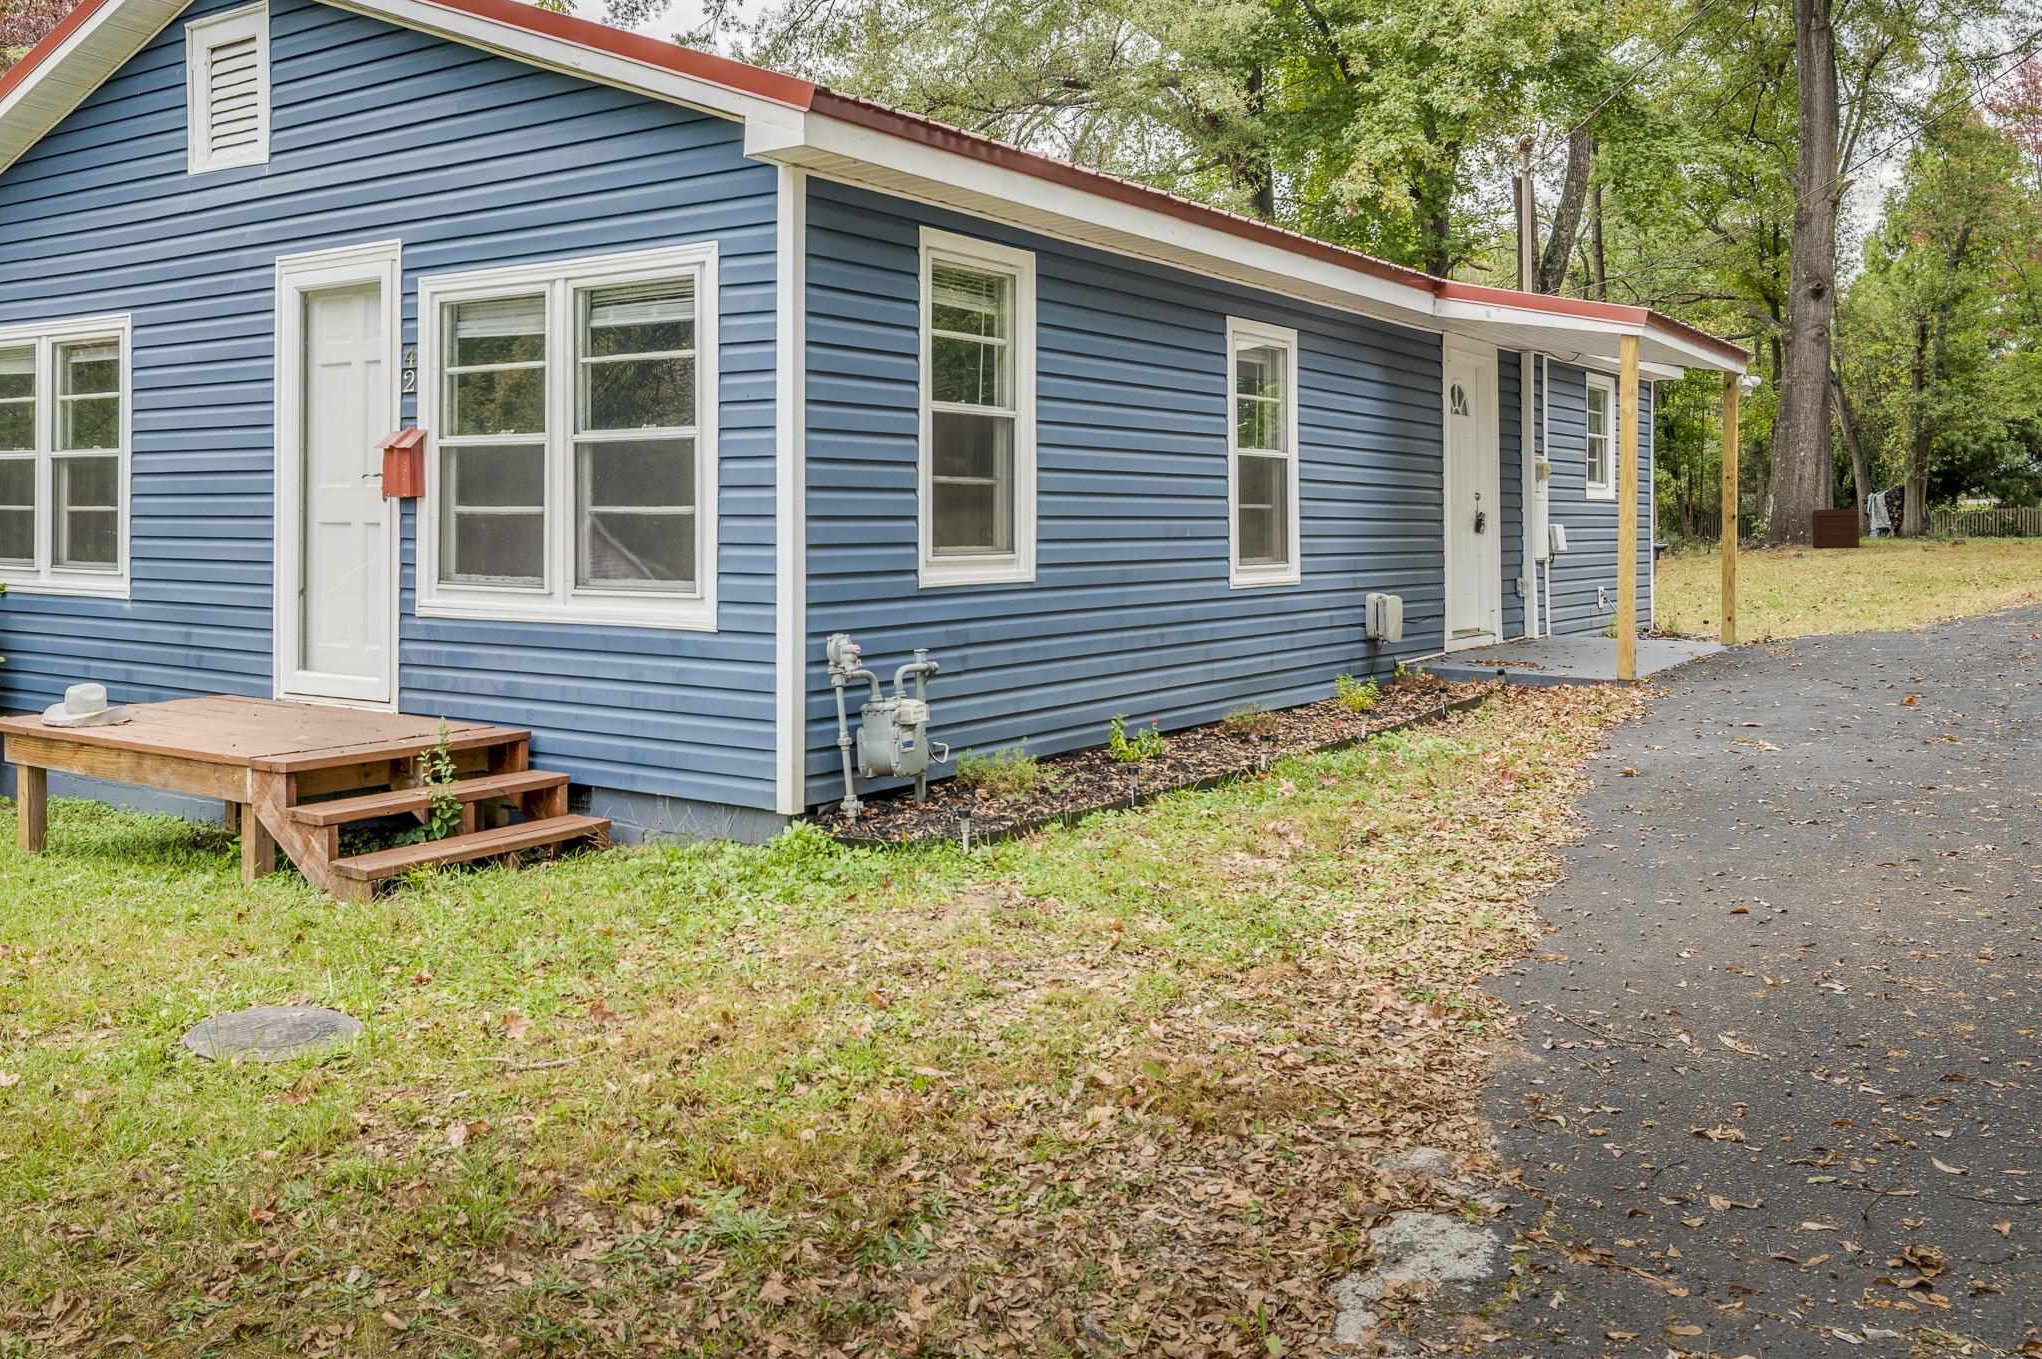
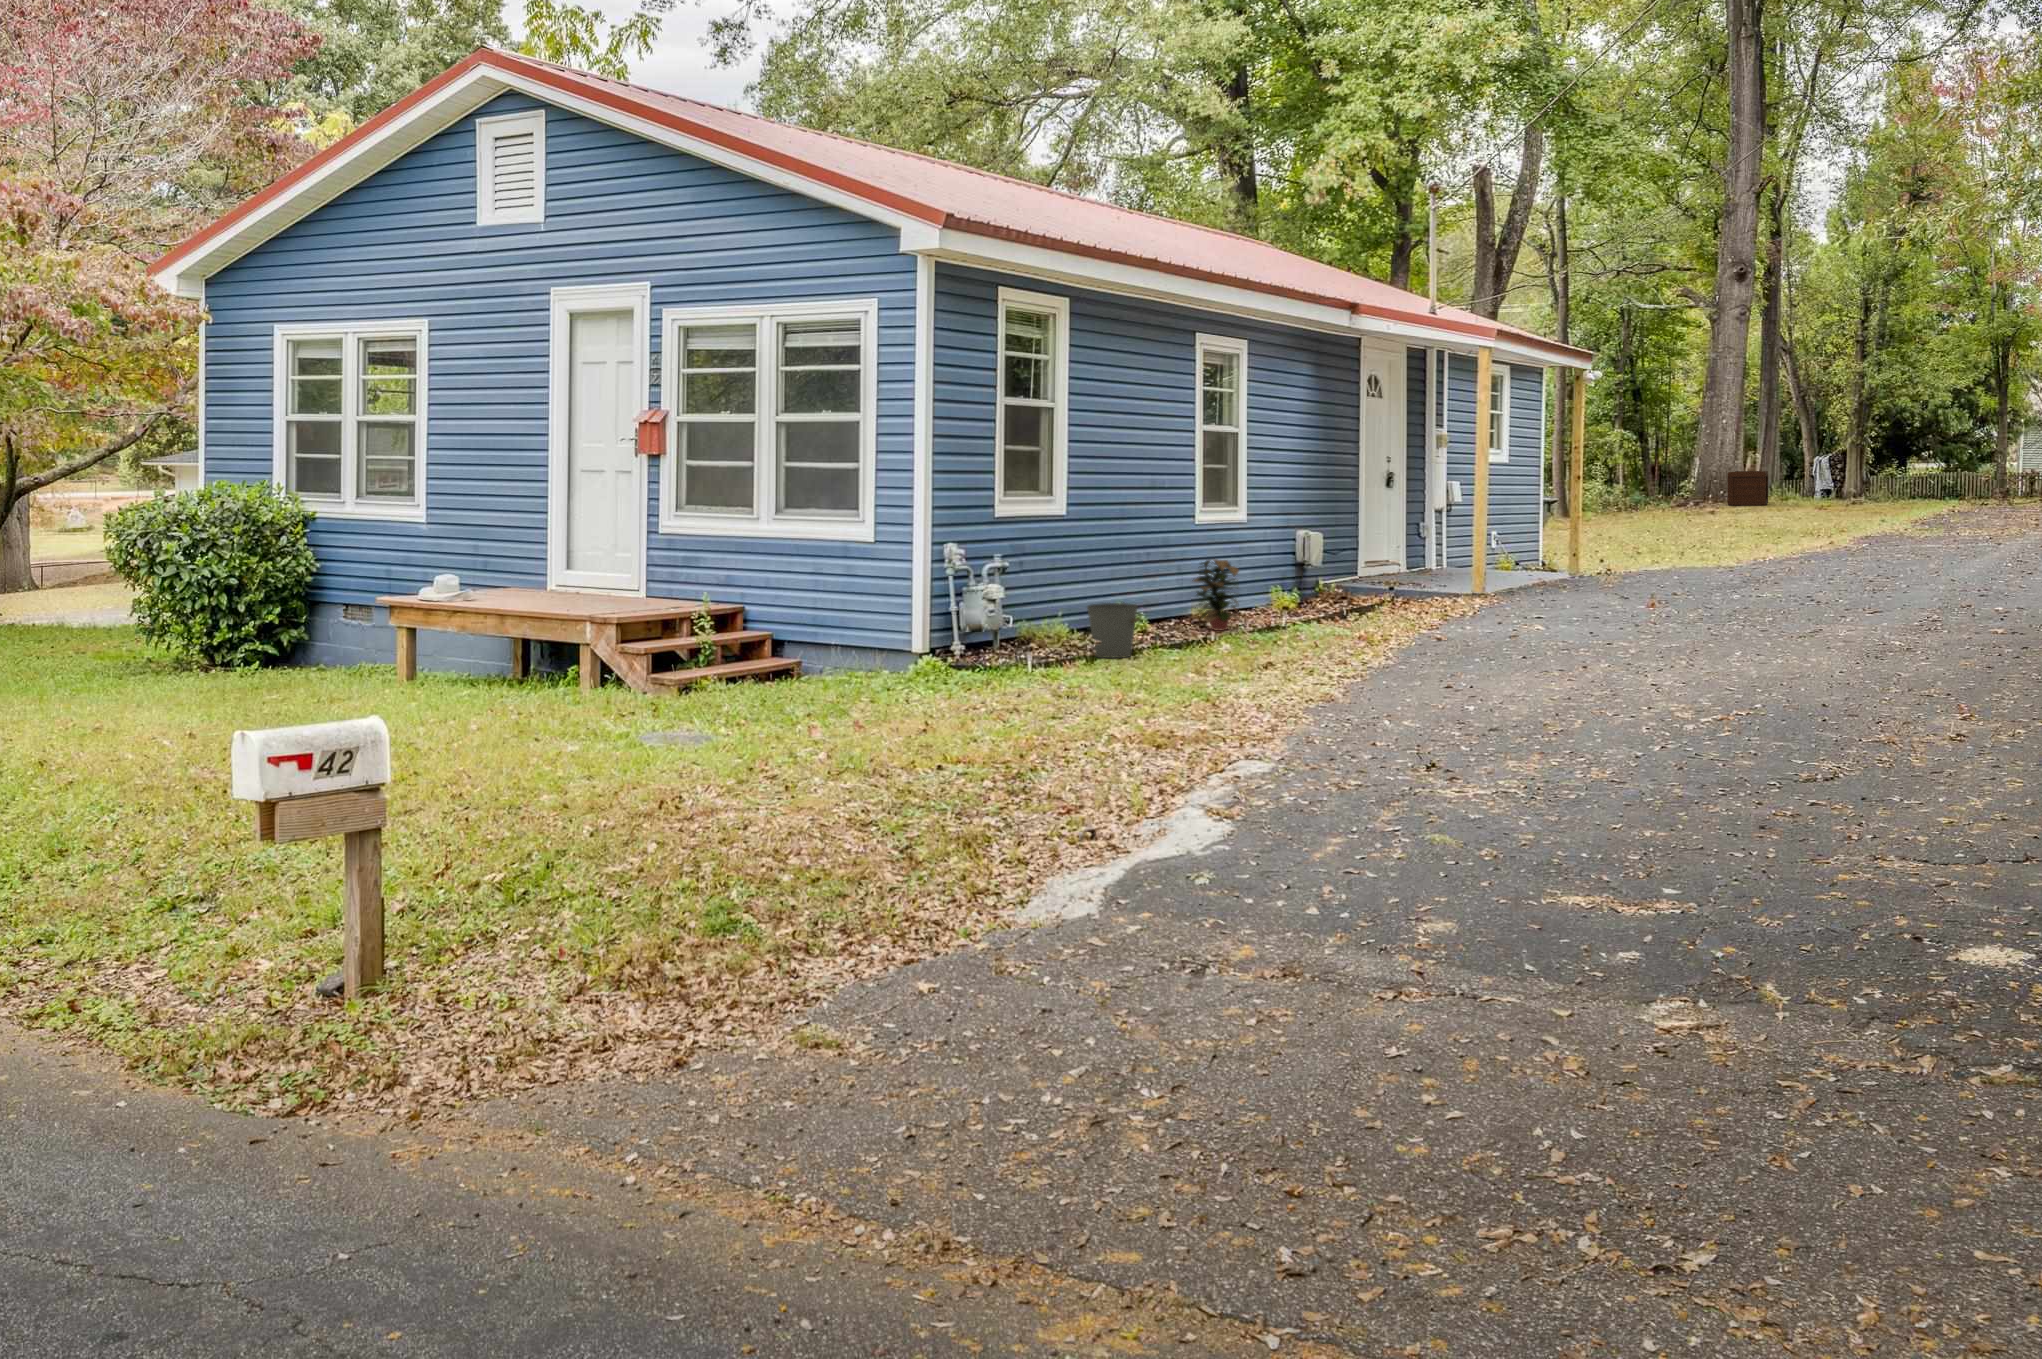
decorative plant: none [1227,639,1305,743] -> present [1192,559,1240,631]
bucket: none [1073,713,1156,803] -> present [1087,603,1139,658]

